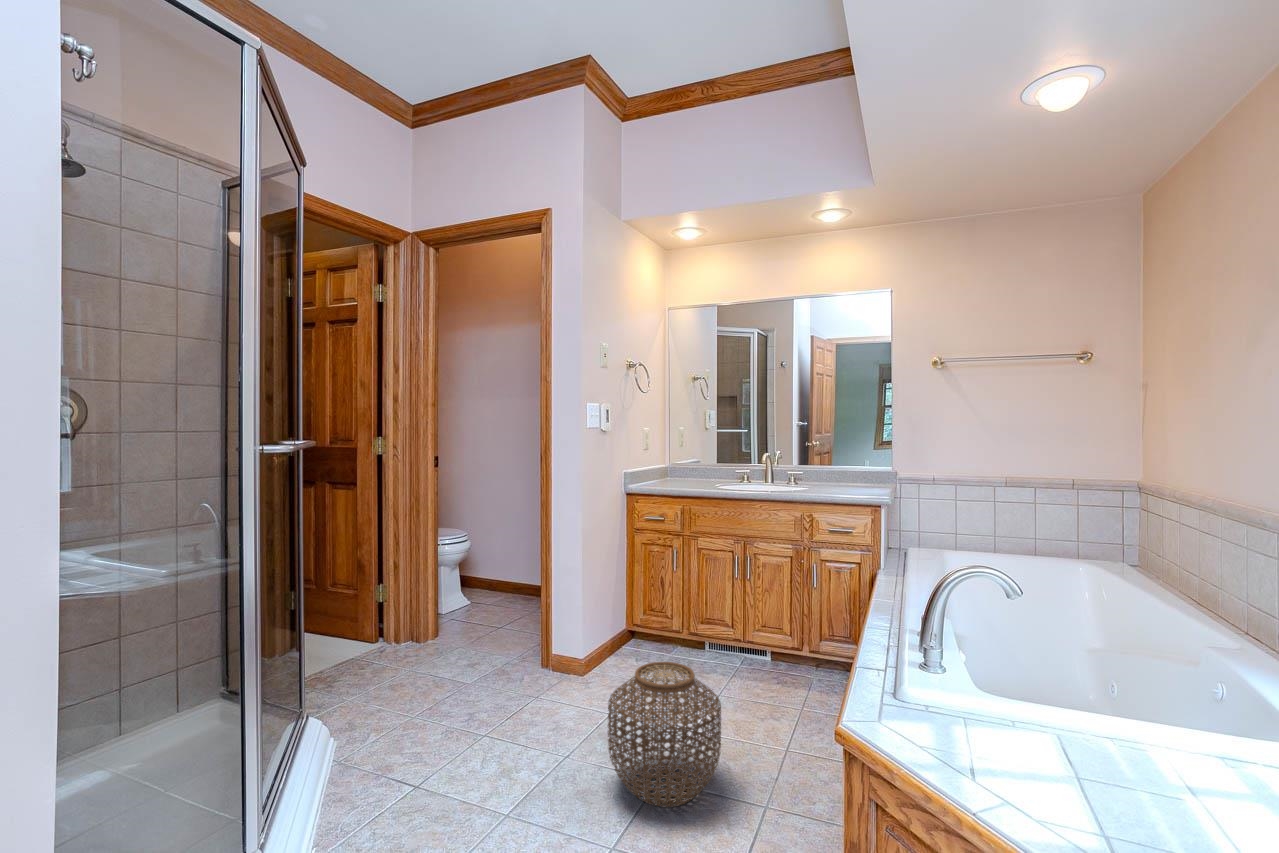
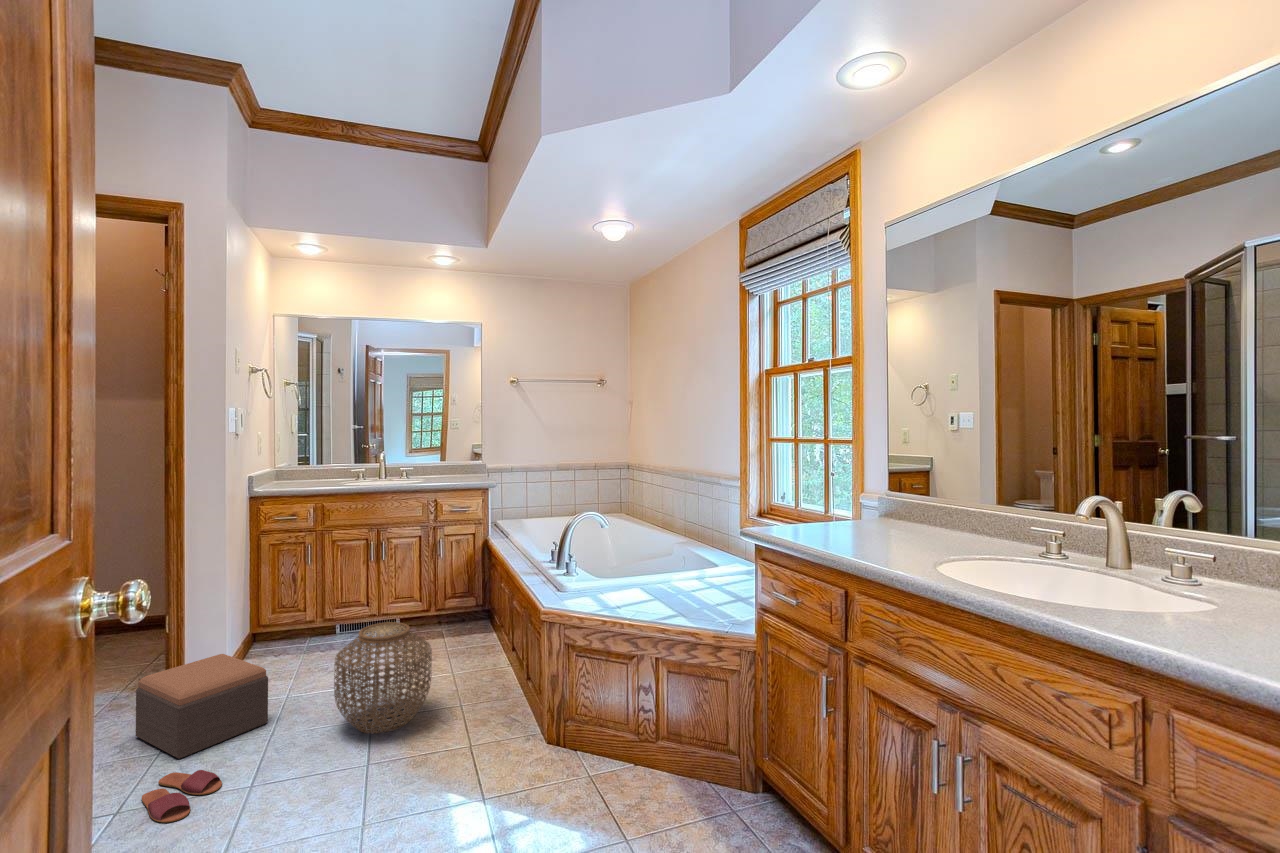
footstool: none [482,650,573,749] -> present [136,654,268,759]
slippers: none [413,764,486,824] -> present [142,770,222,823]

